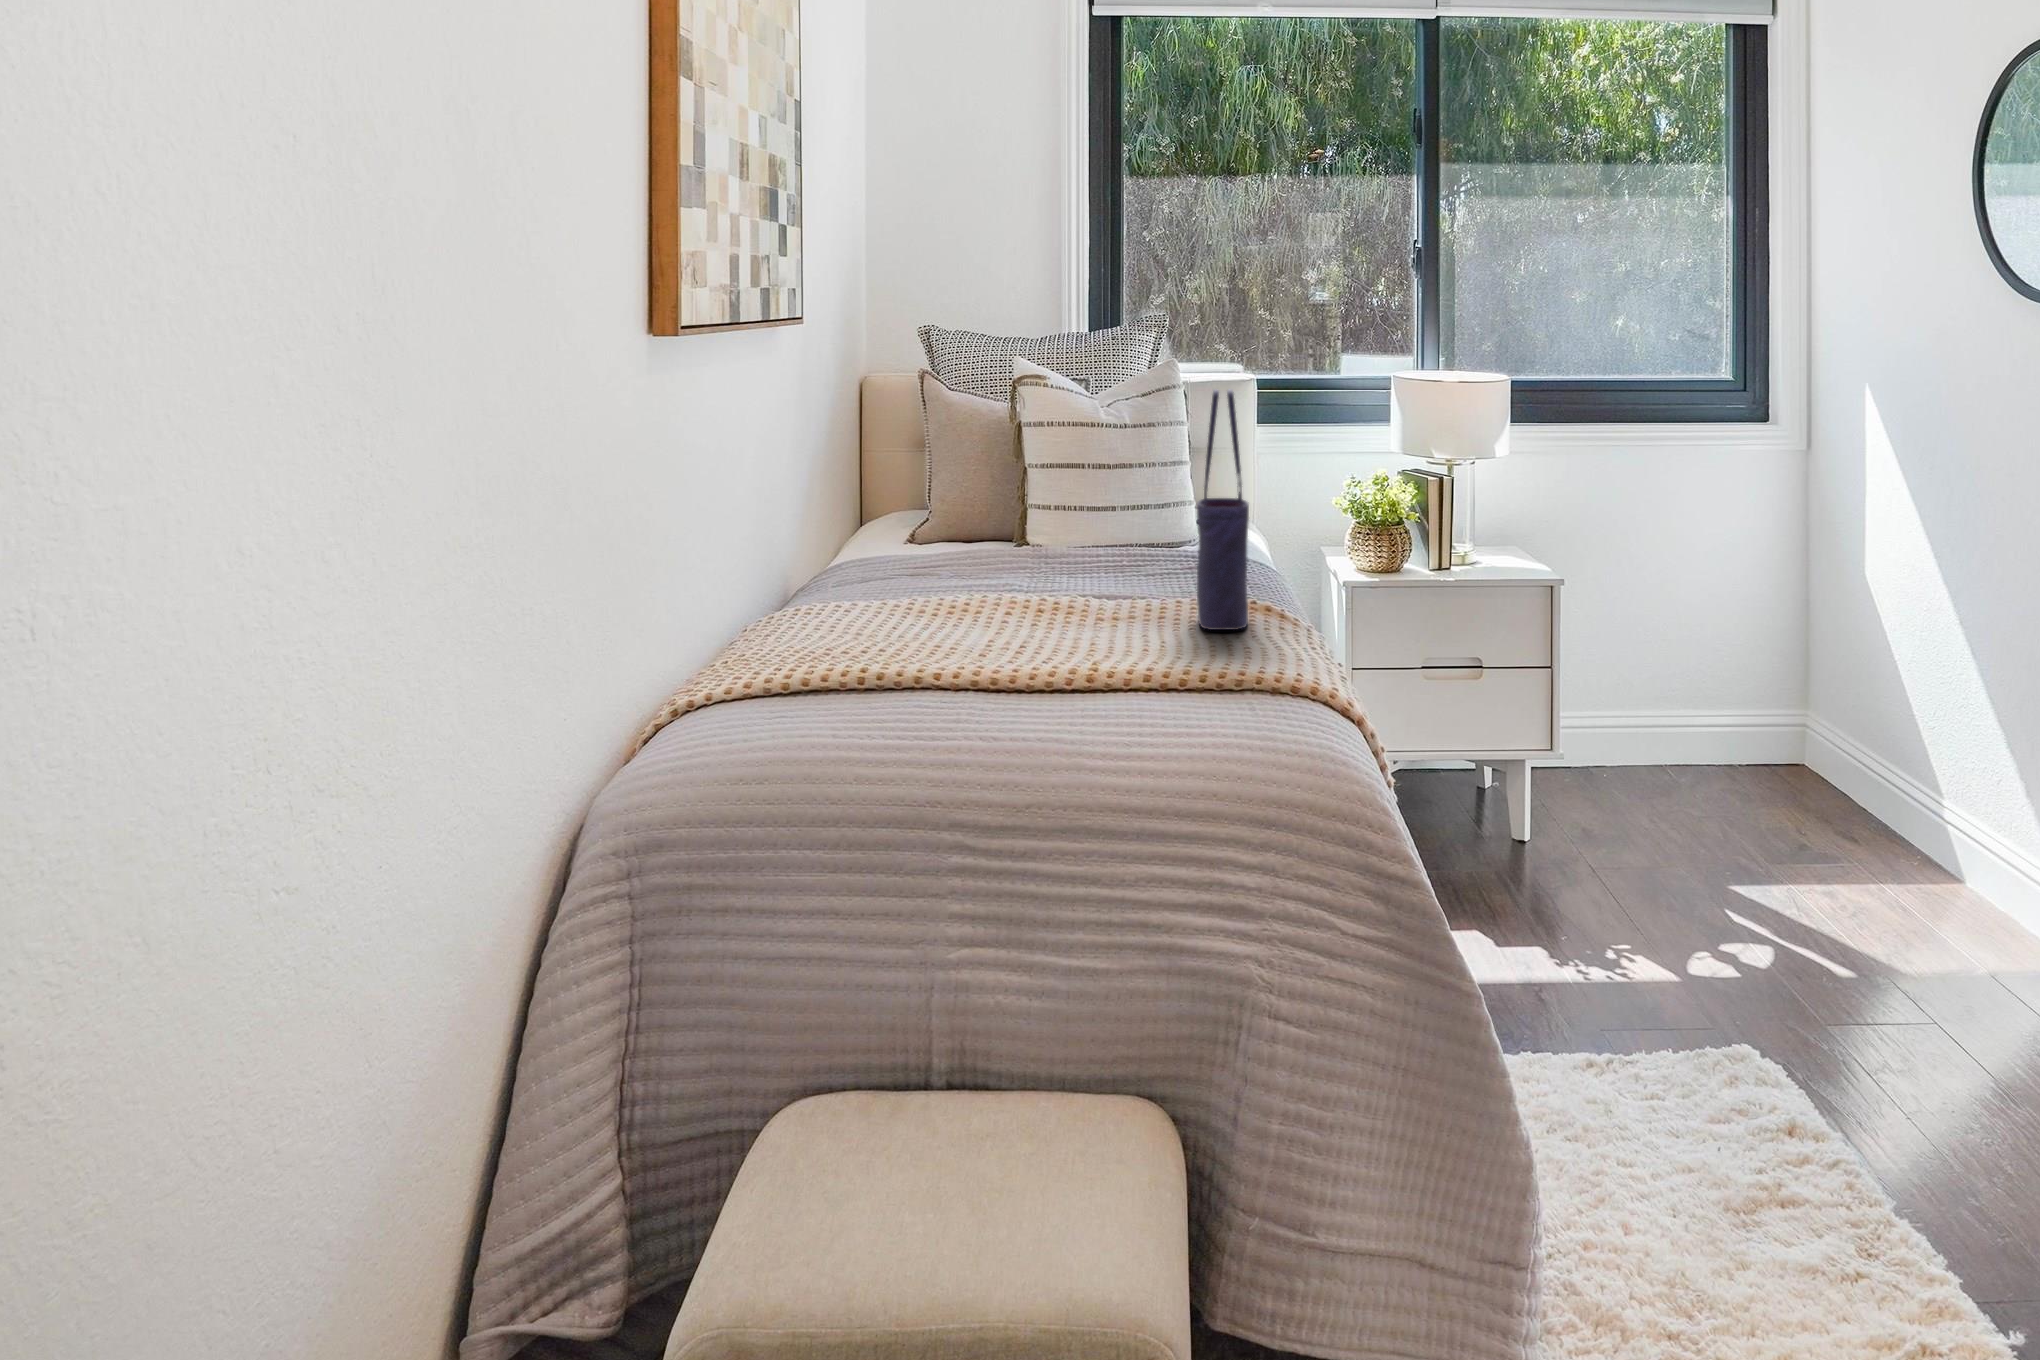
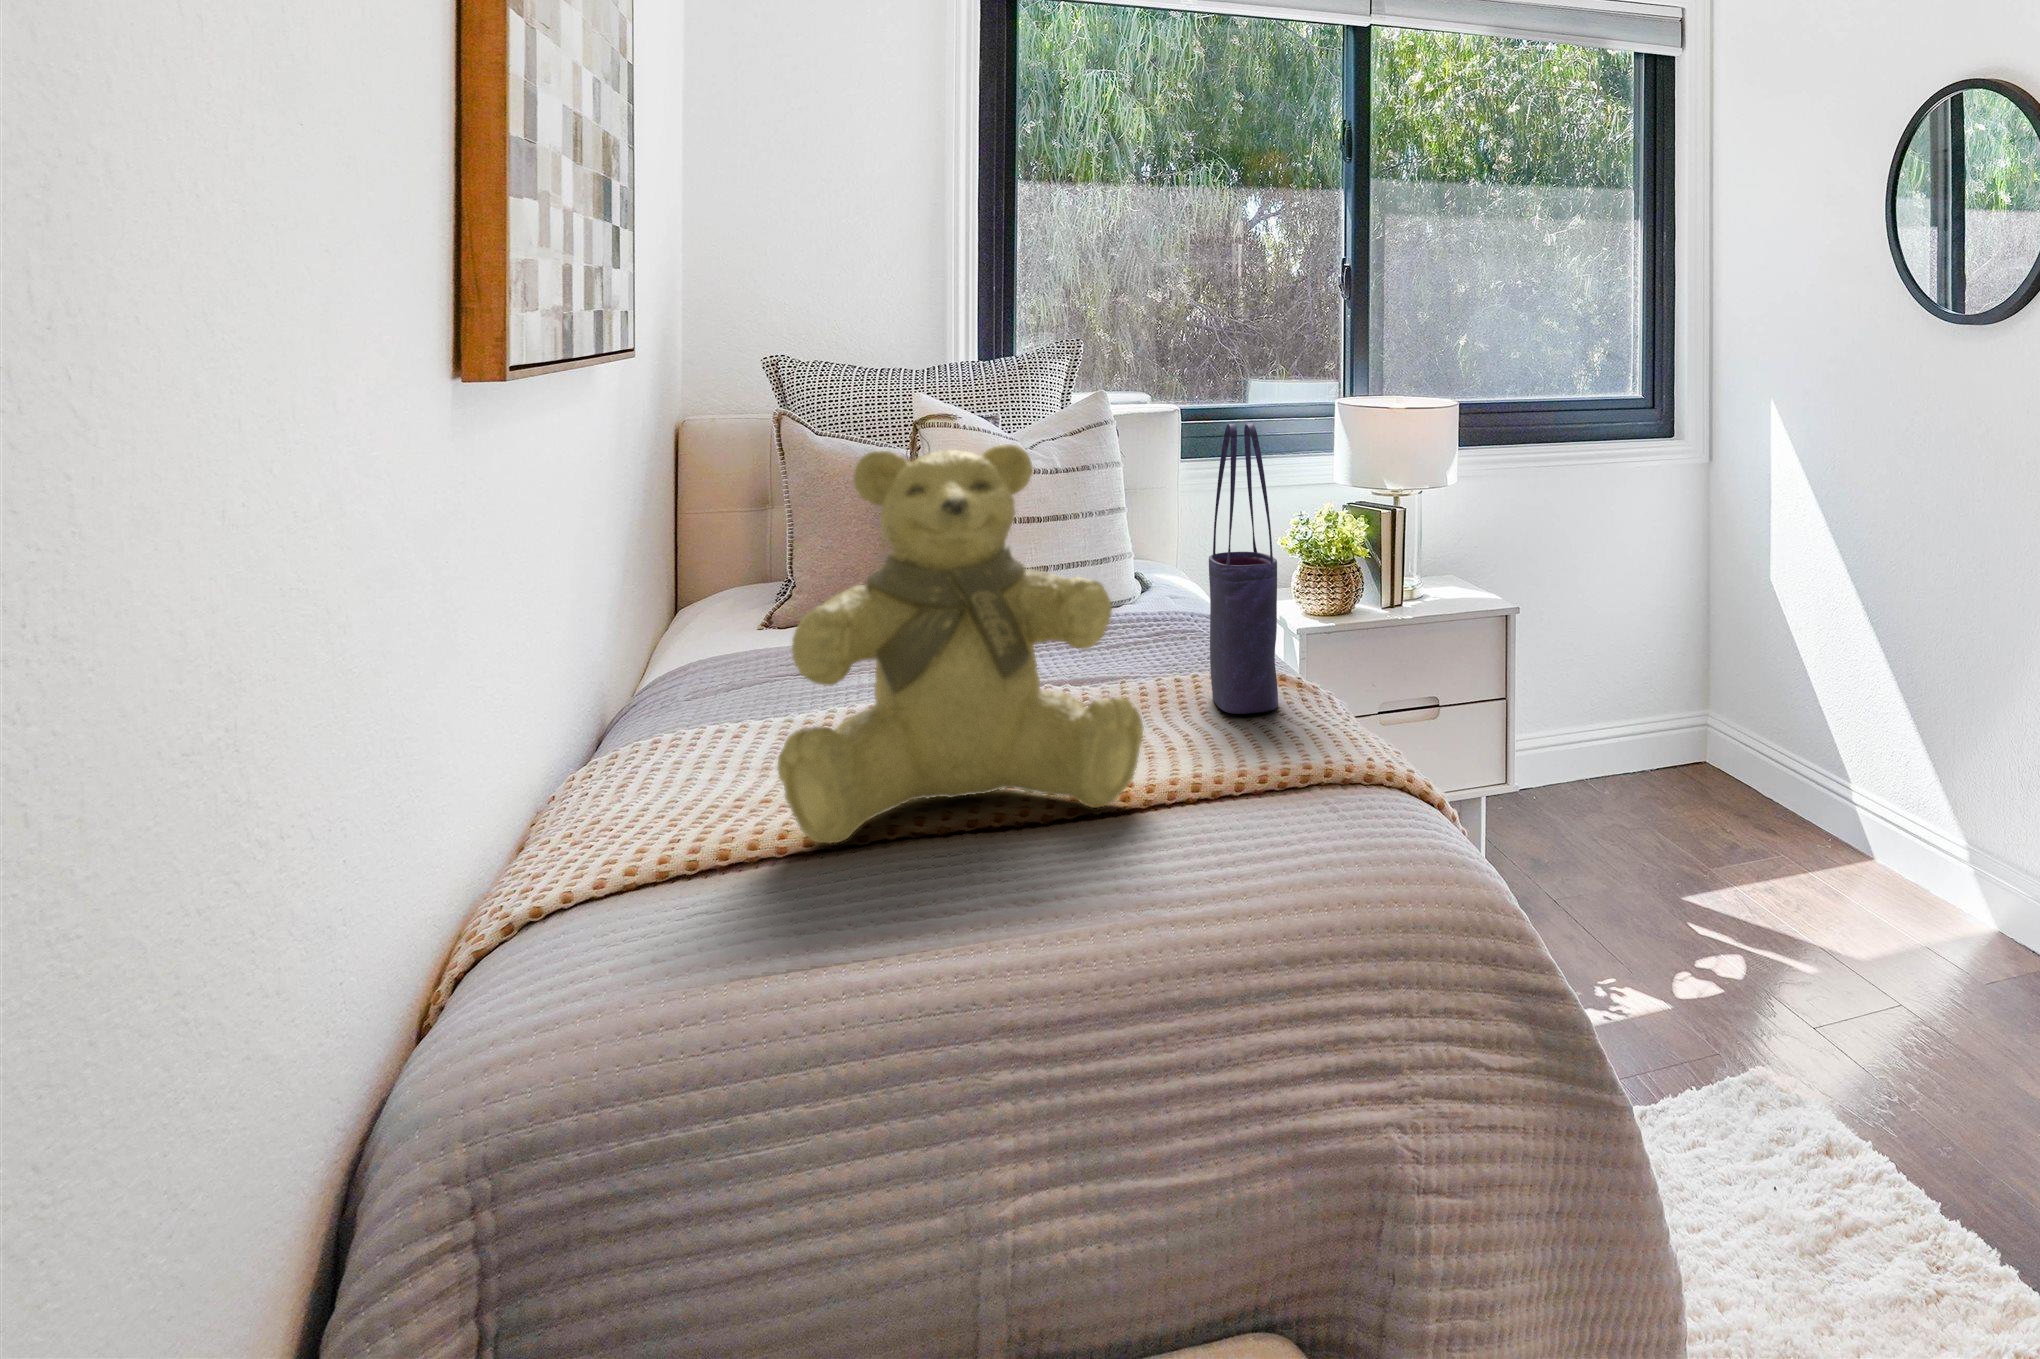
teddy bear: none [843,399,1103,685] -> present [778,444,1144,843]

